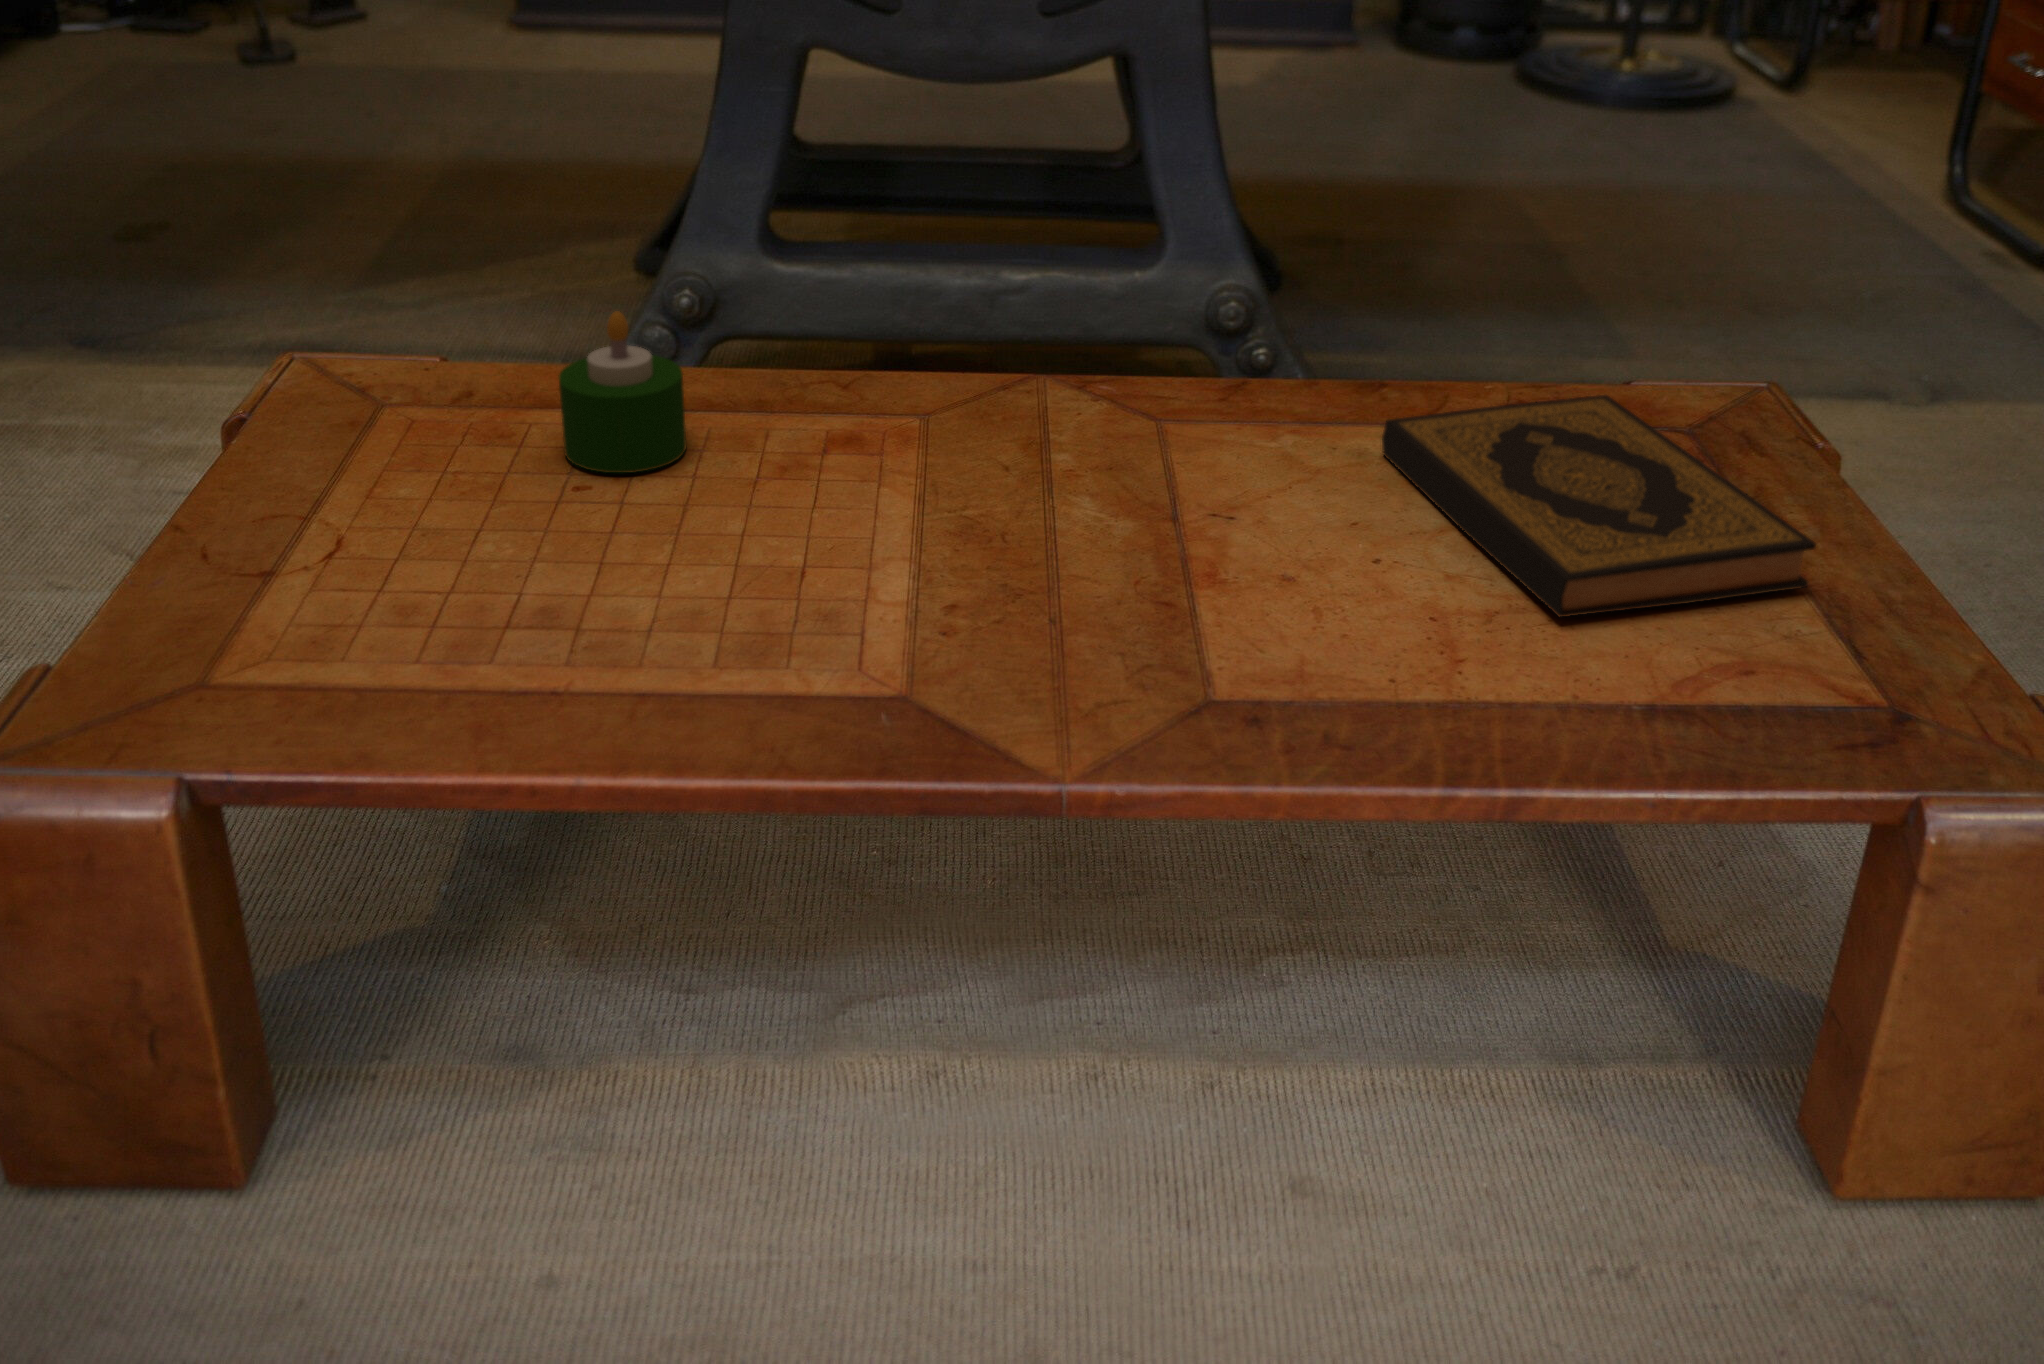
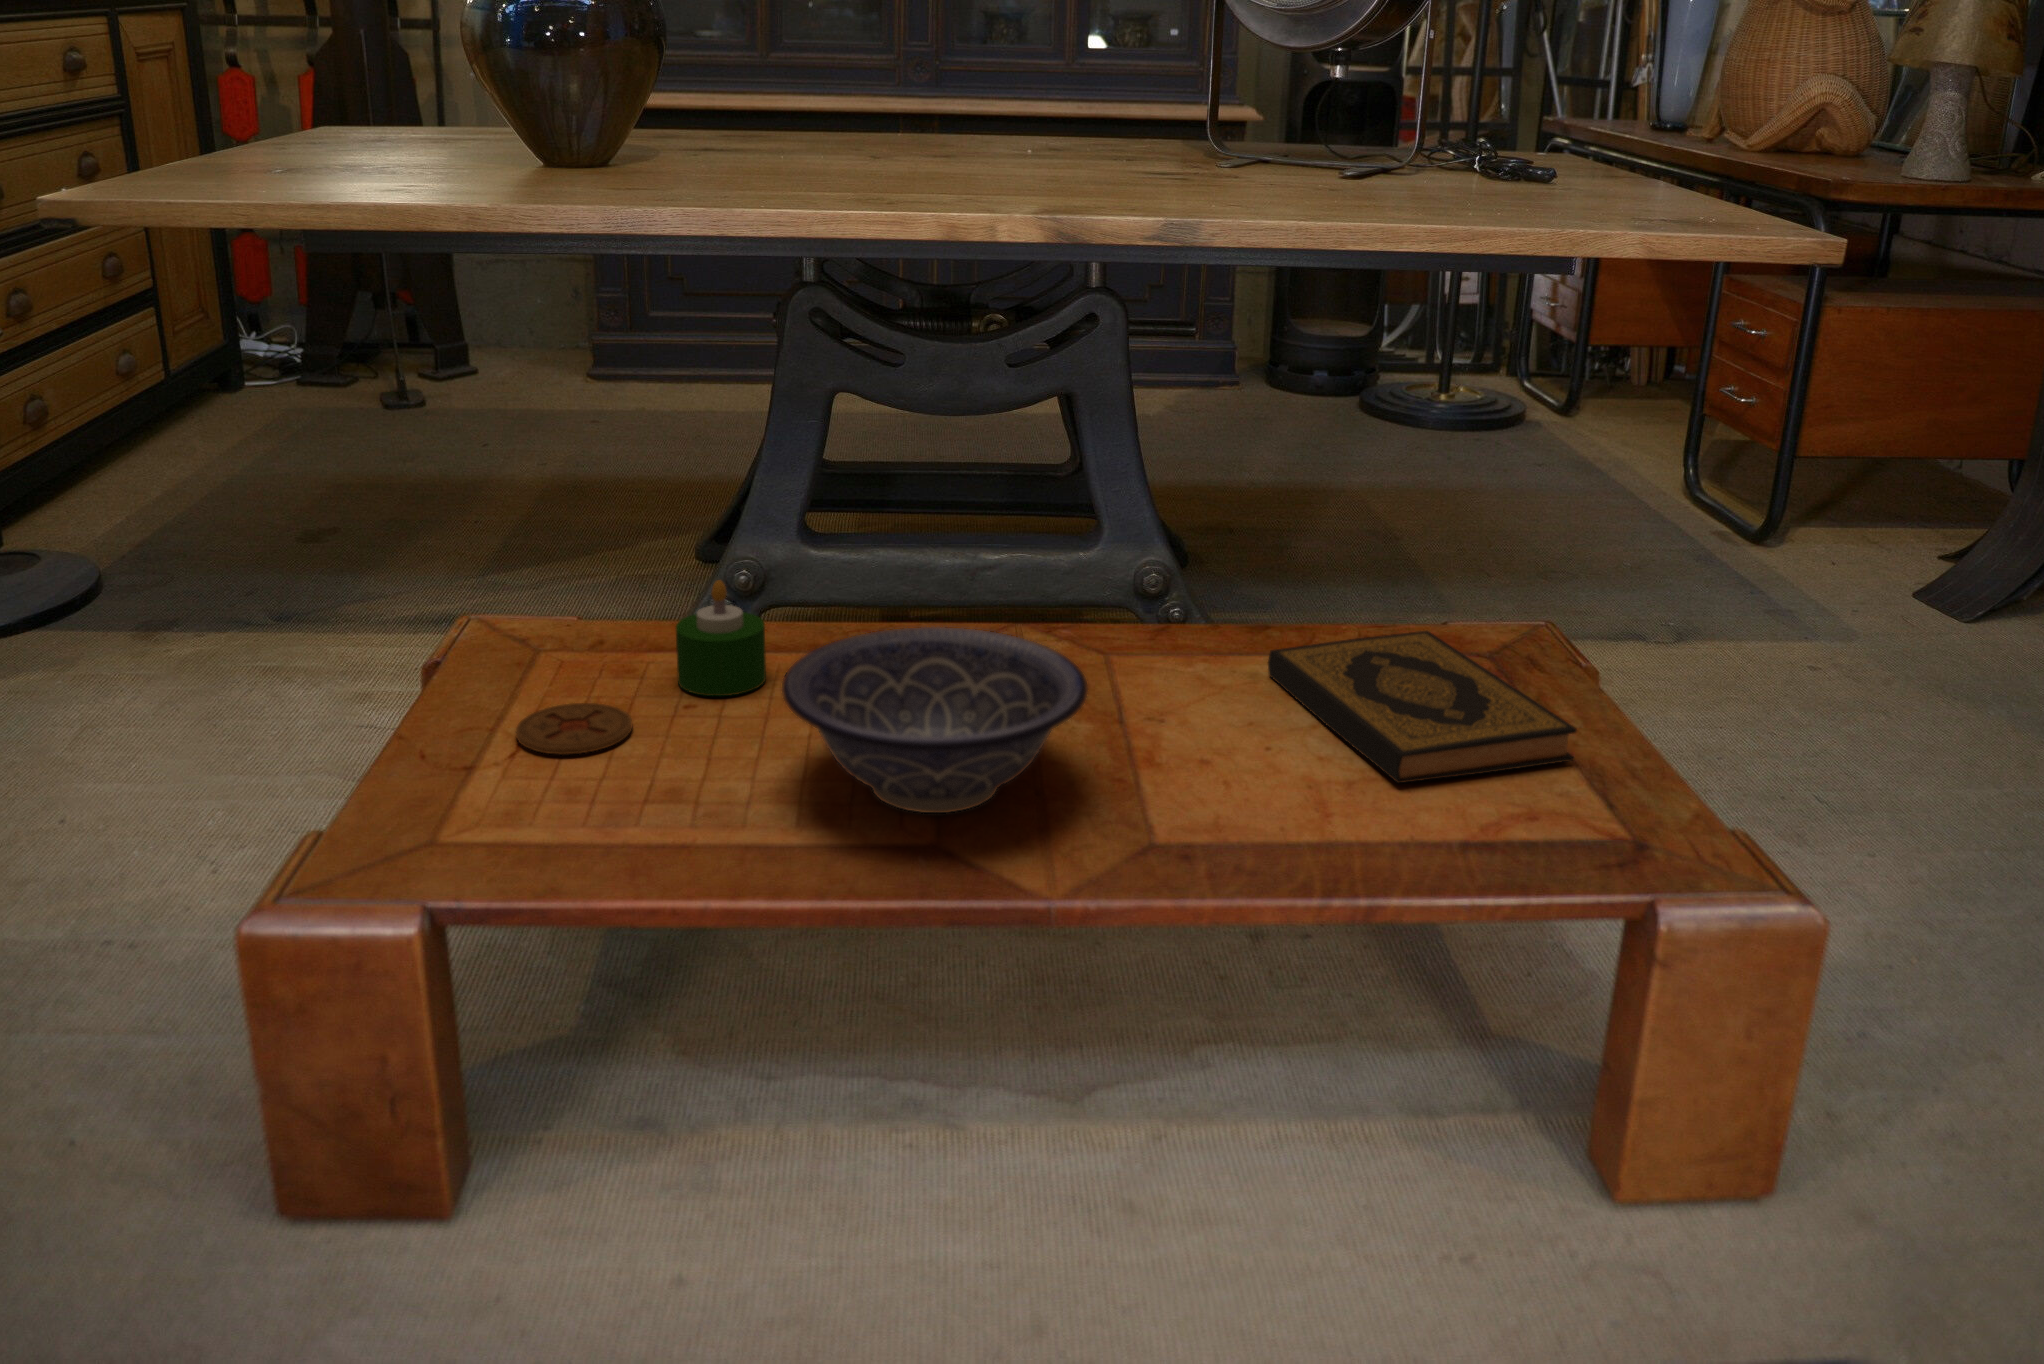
decorative bowl: none [690,385,1124,651] -> present [782,627,1088,813]
coaster: none [332,481,495,555] -> present [516,703,633,754]

